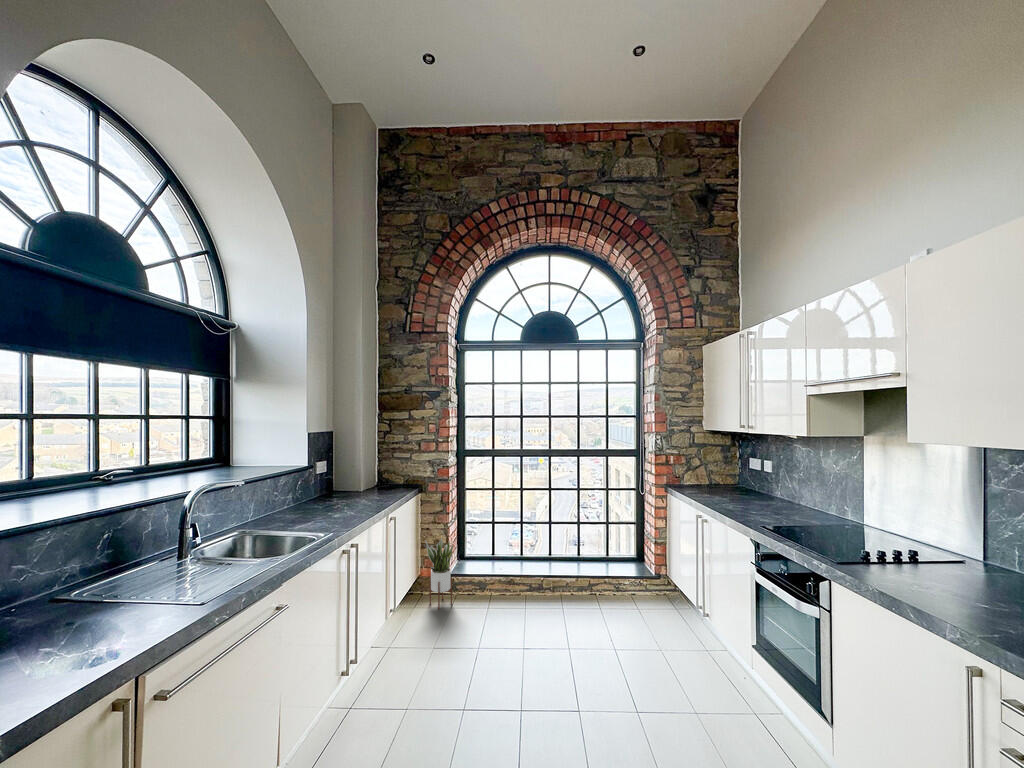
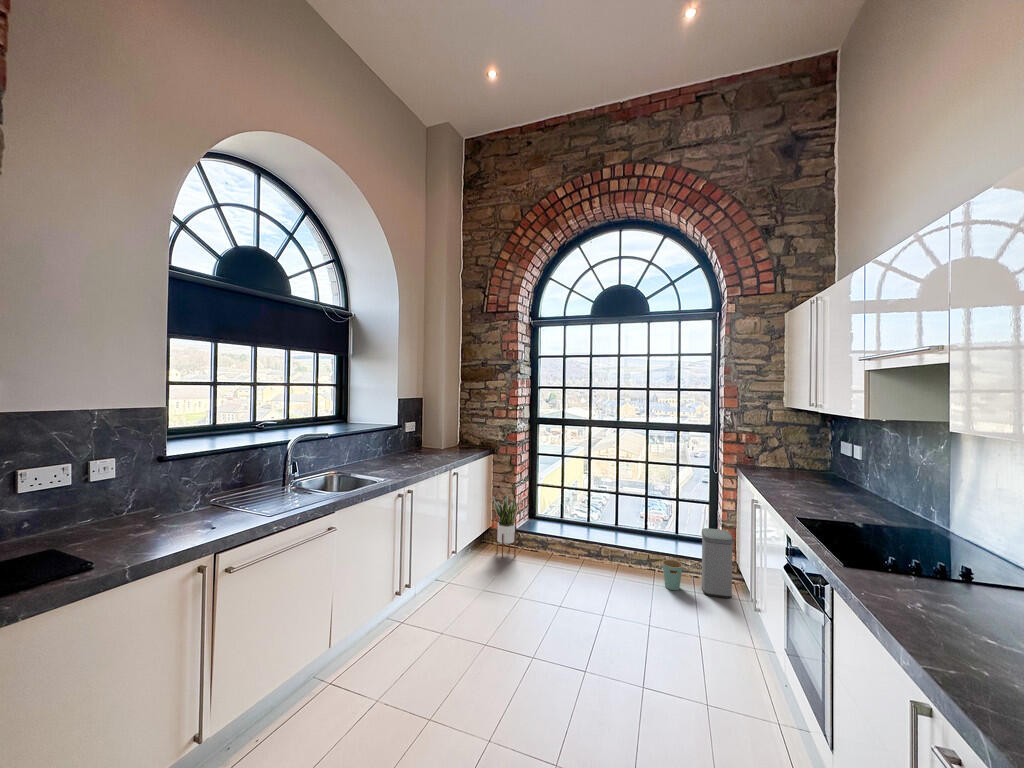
trash can: none [606,548,667,613] -> present [662,528,733,598]

